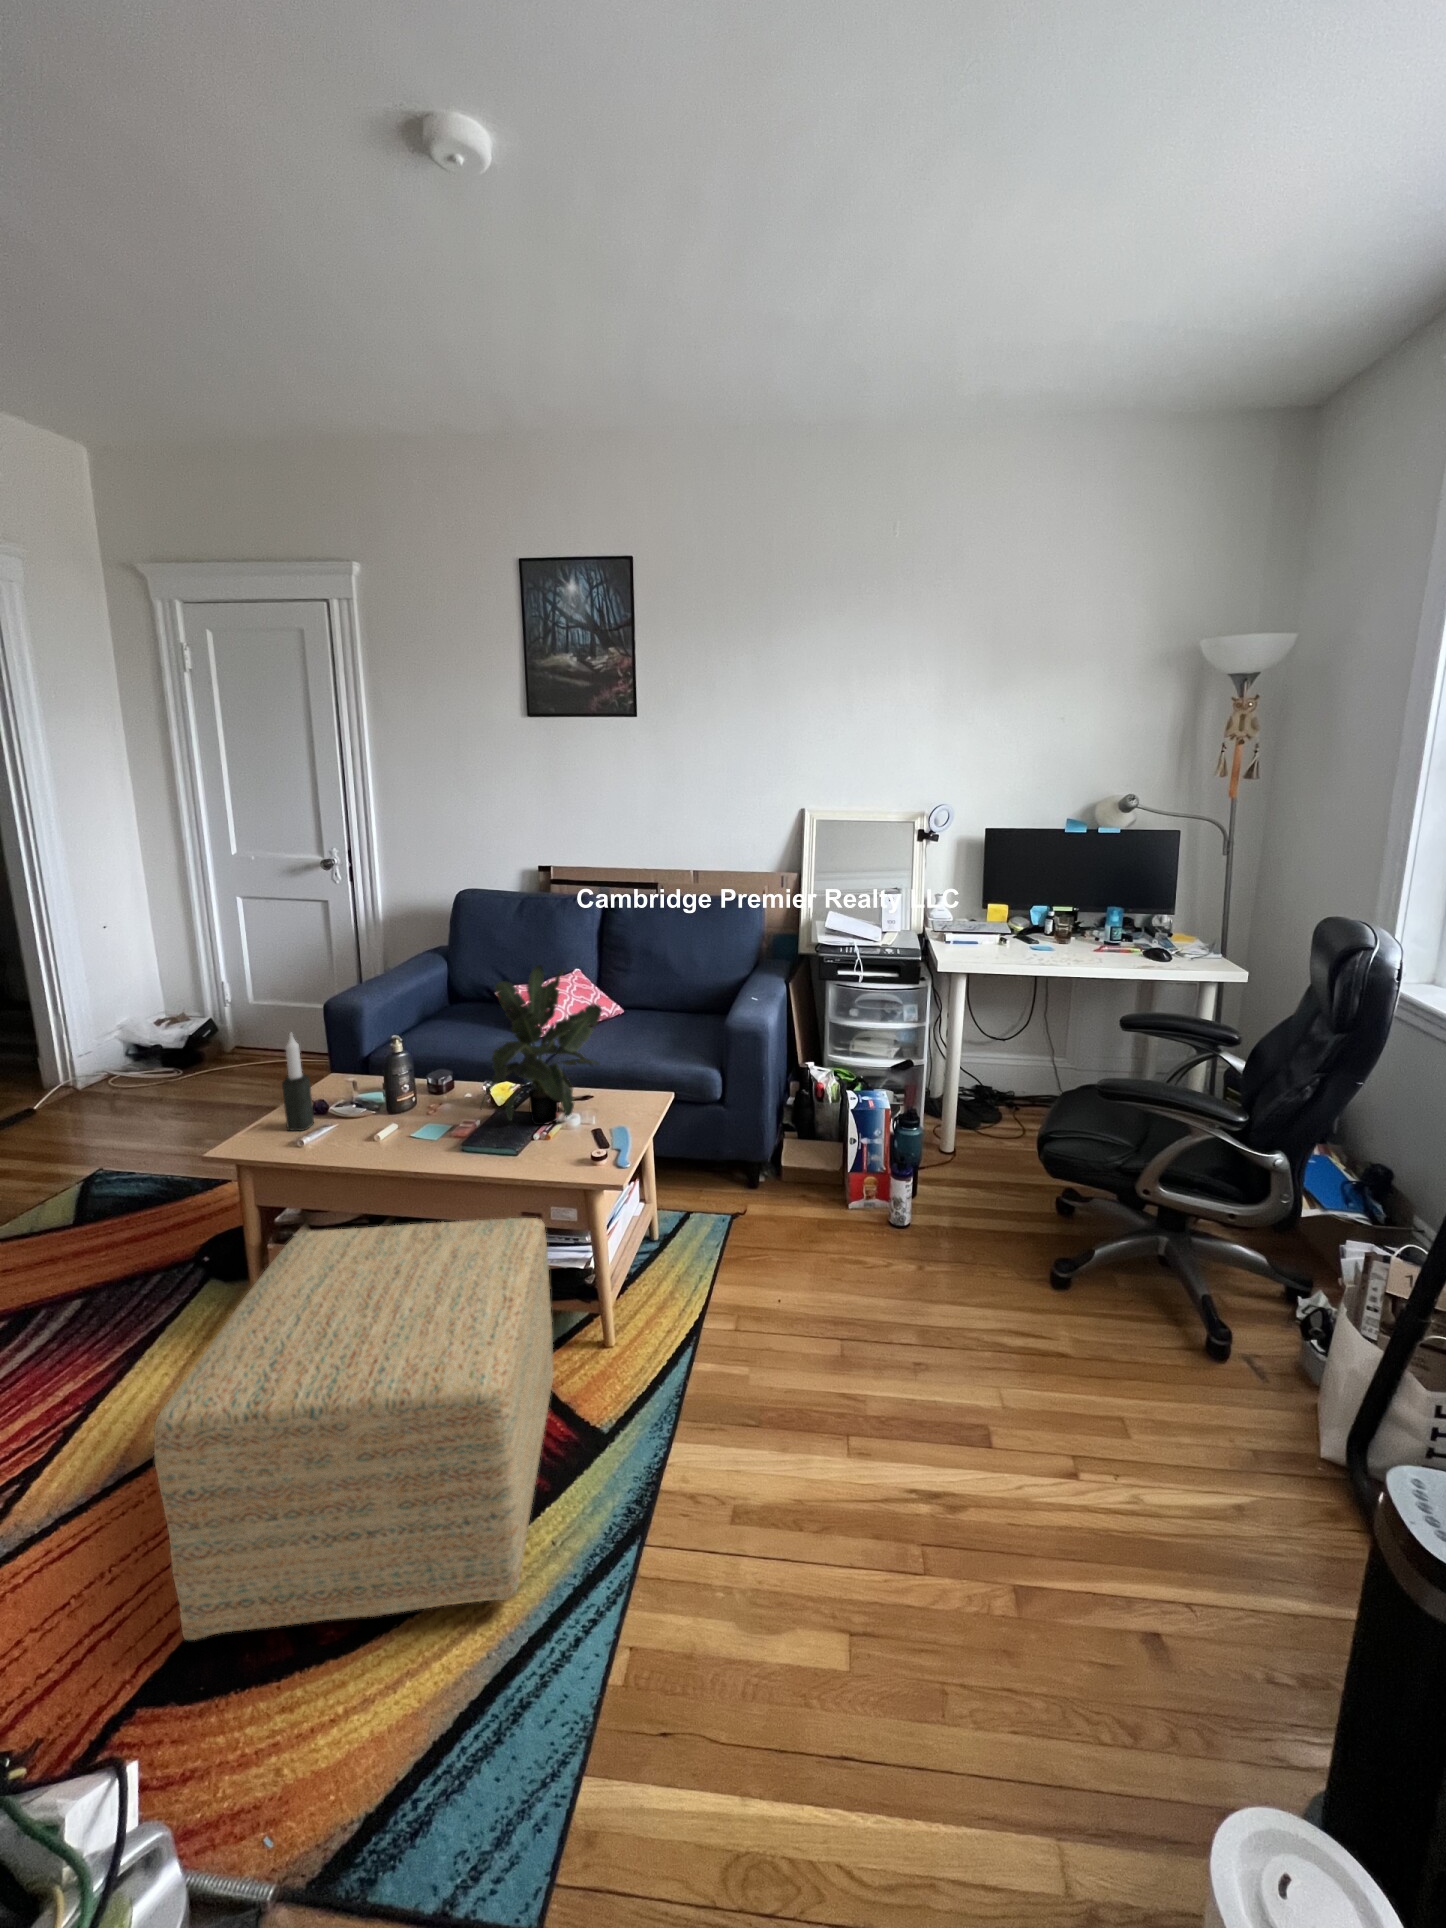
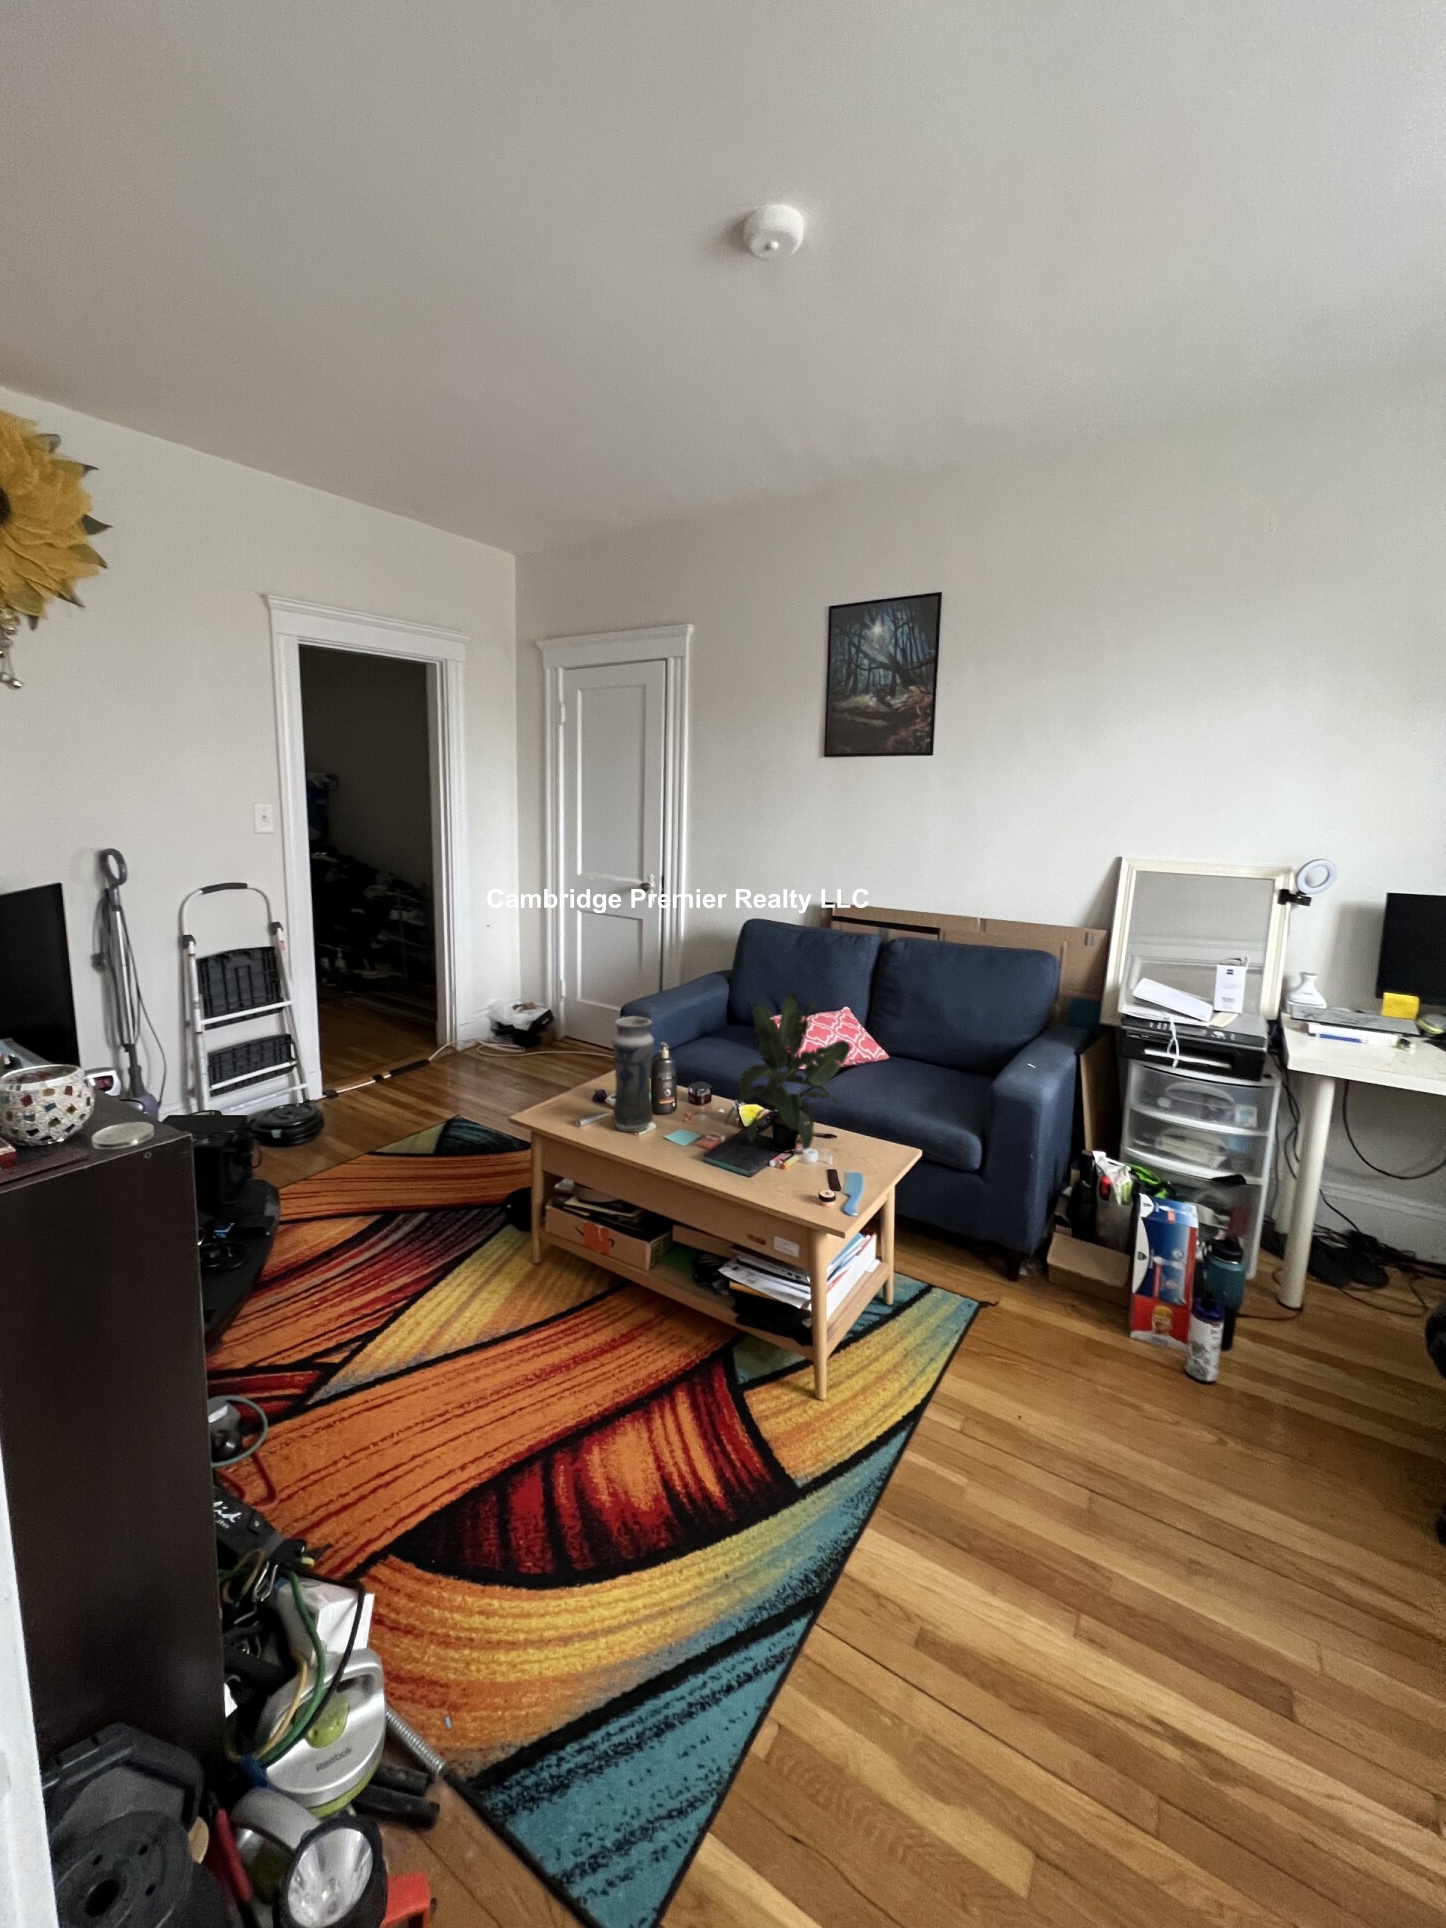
vase: none [334,1013,393,1142] -> present [612,1016,654,1132]
candle: present [282,1033,314,1131] -> none [573,1025,595,1112]
ottoman: present [154,1218,554,1640] -> none [423,1198,763,1611]

